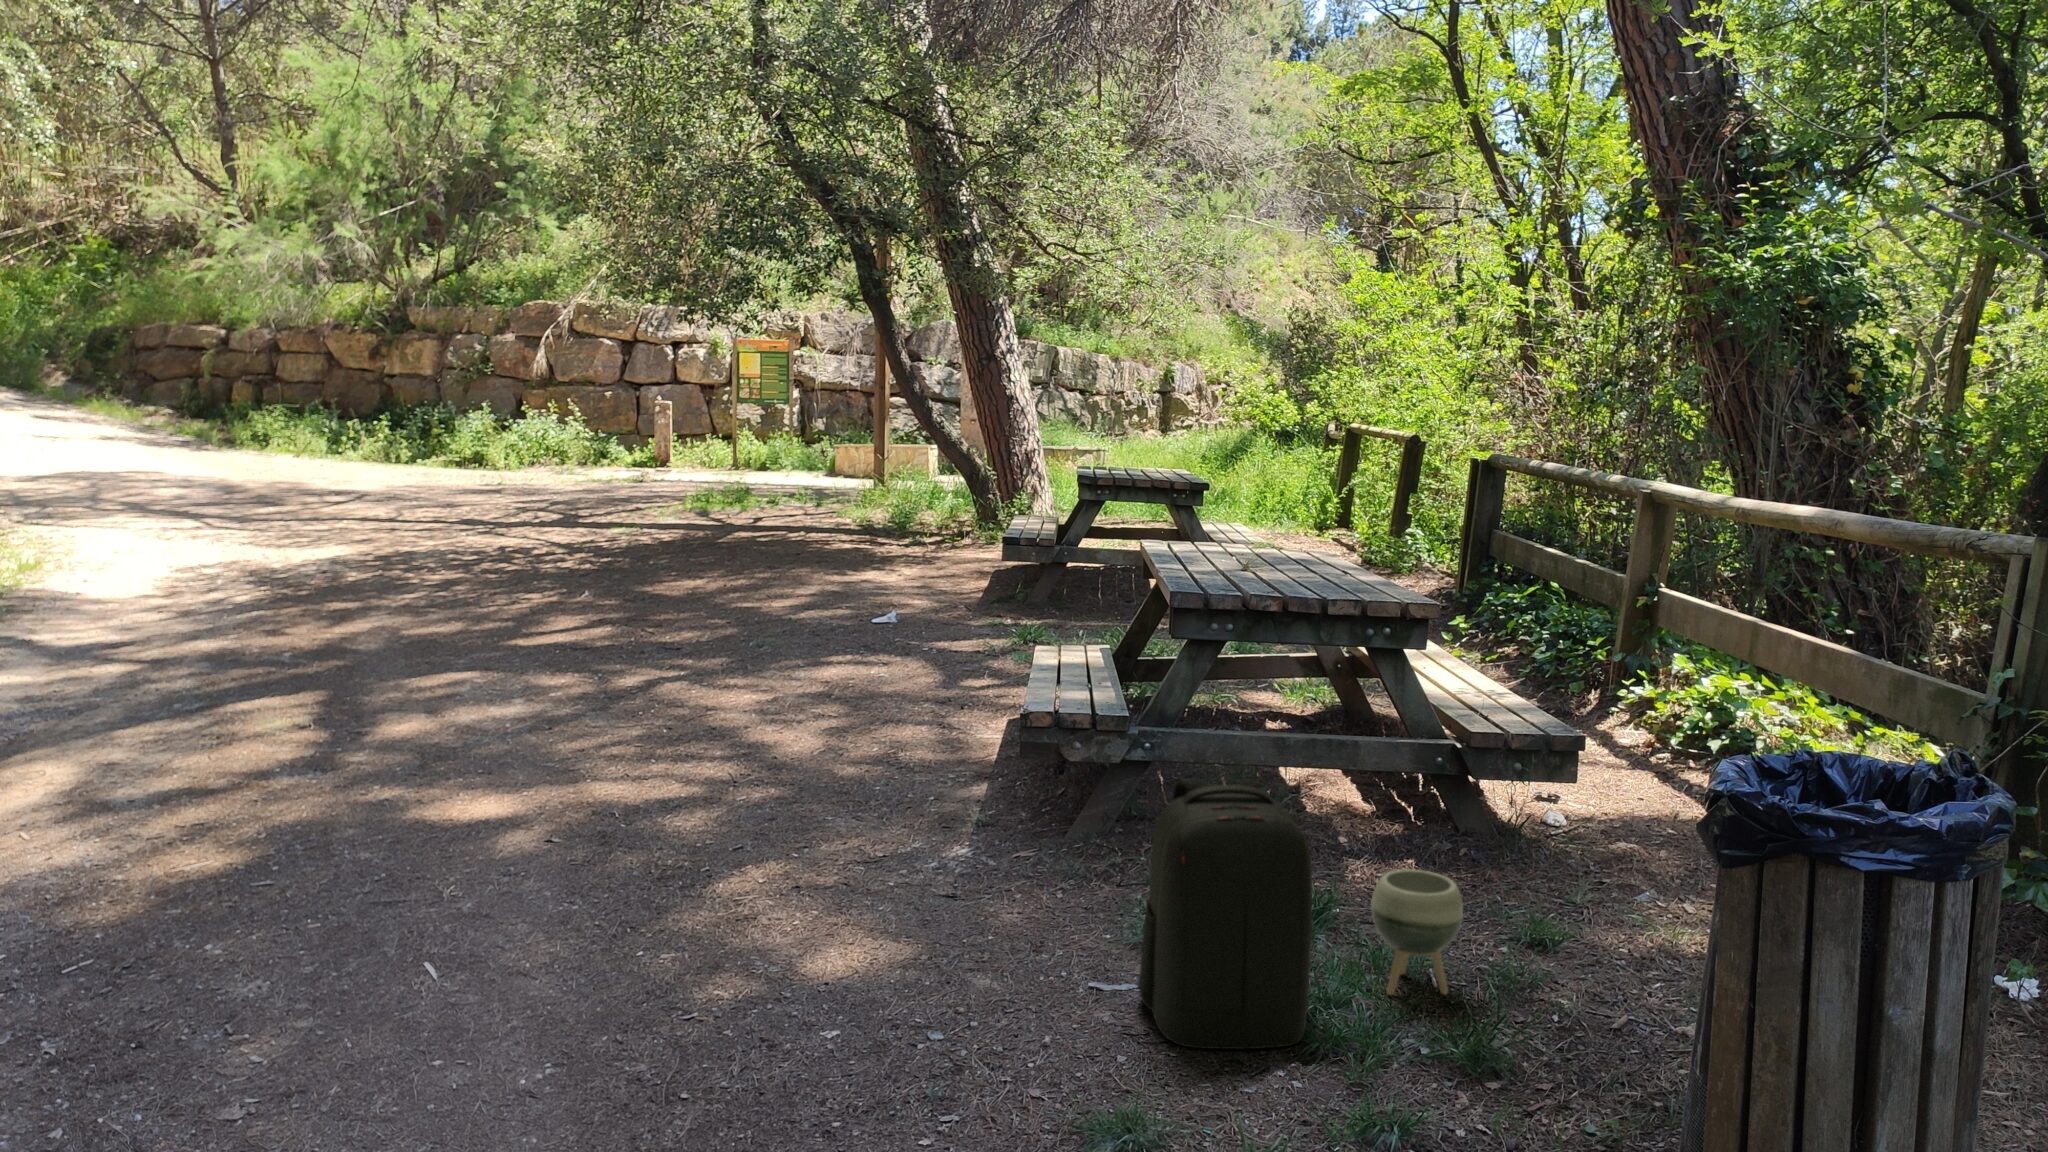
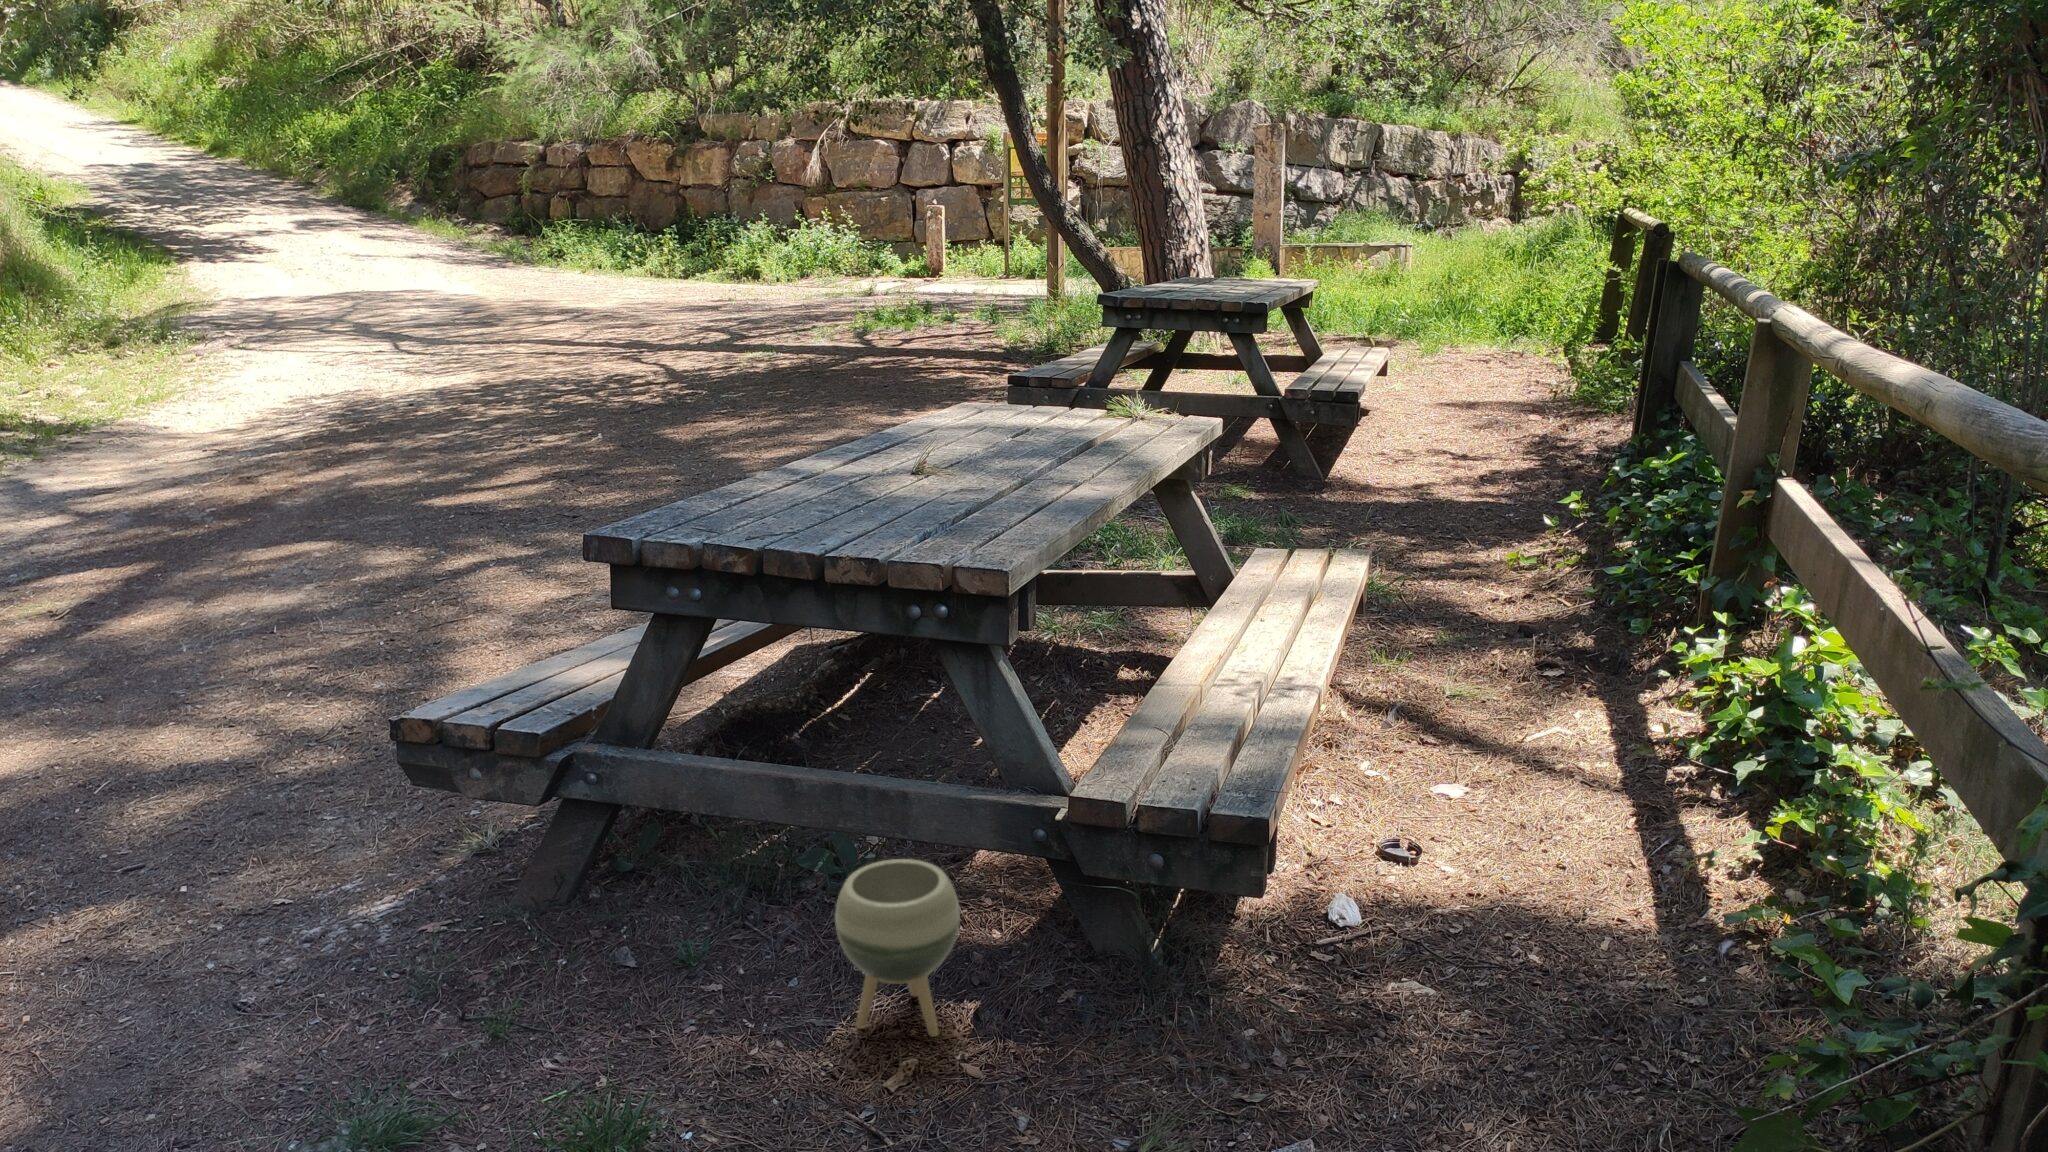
backpack: present [1138,779,1312,1049] -> none [465,723,732,1096]

